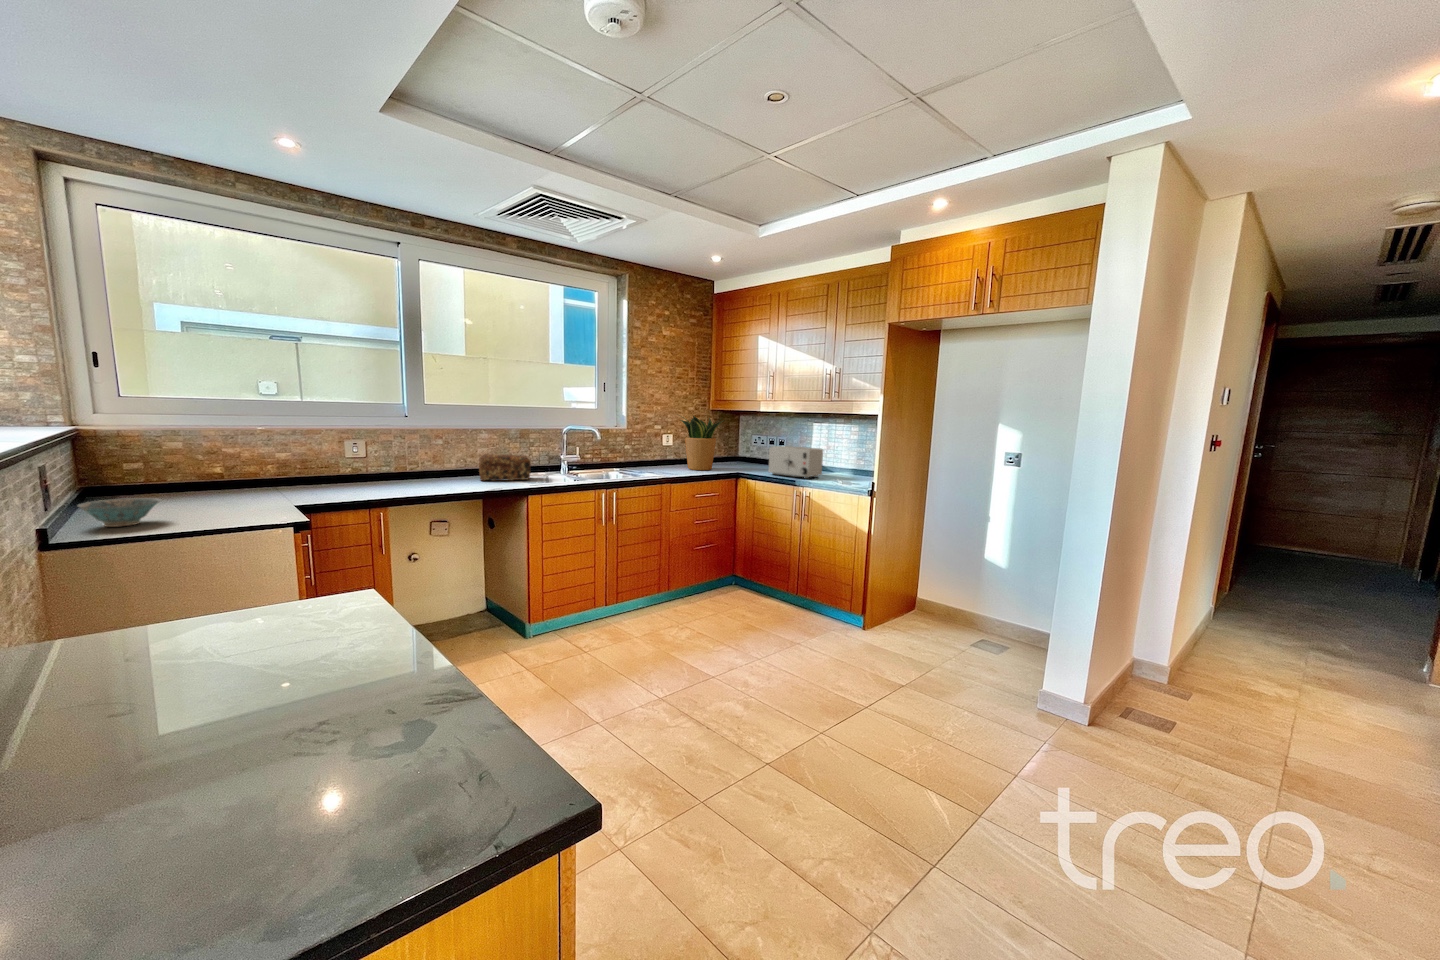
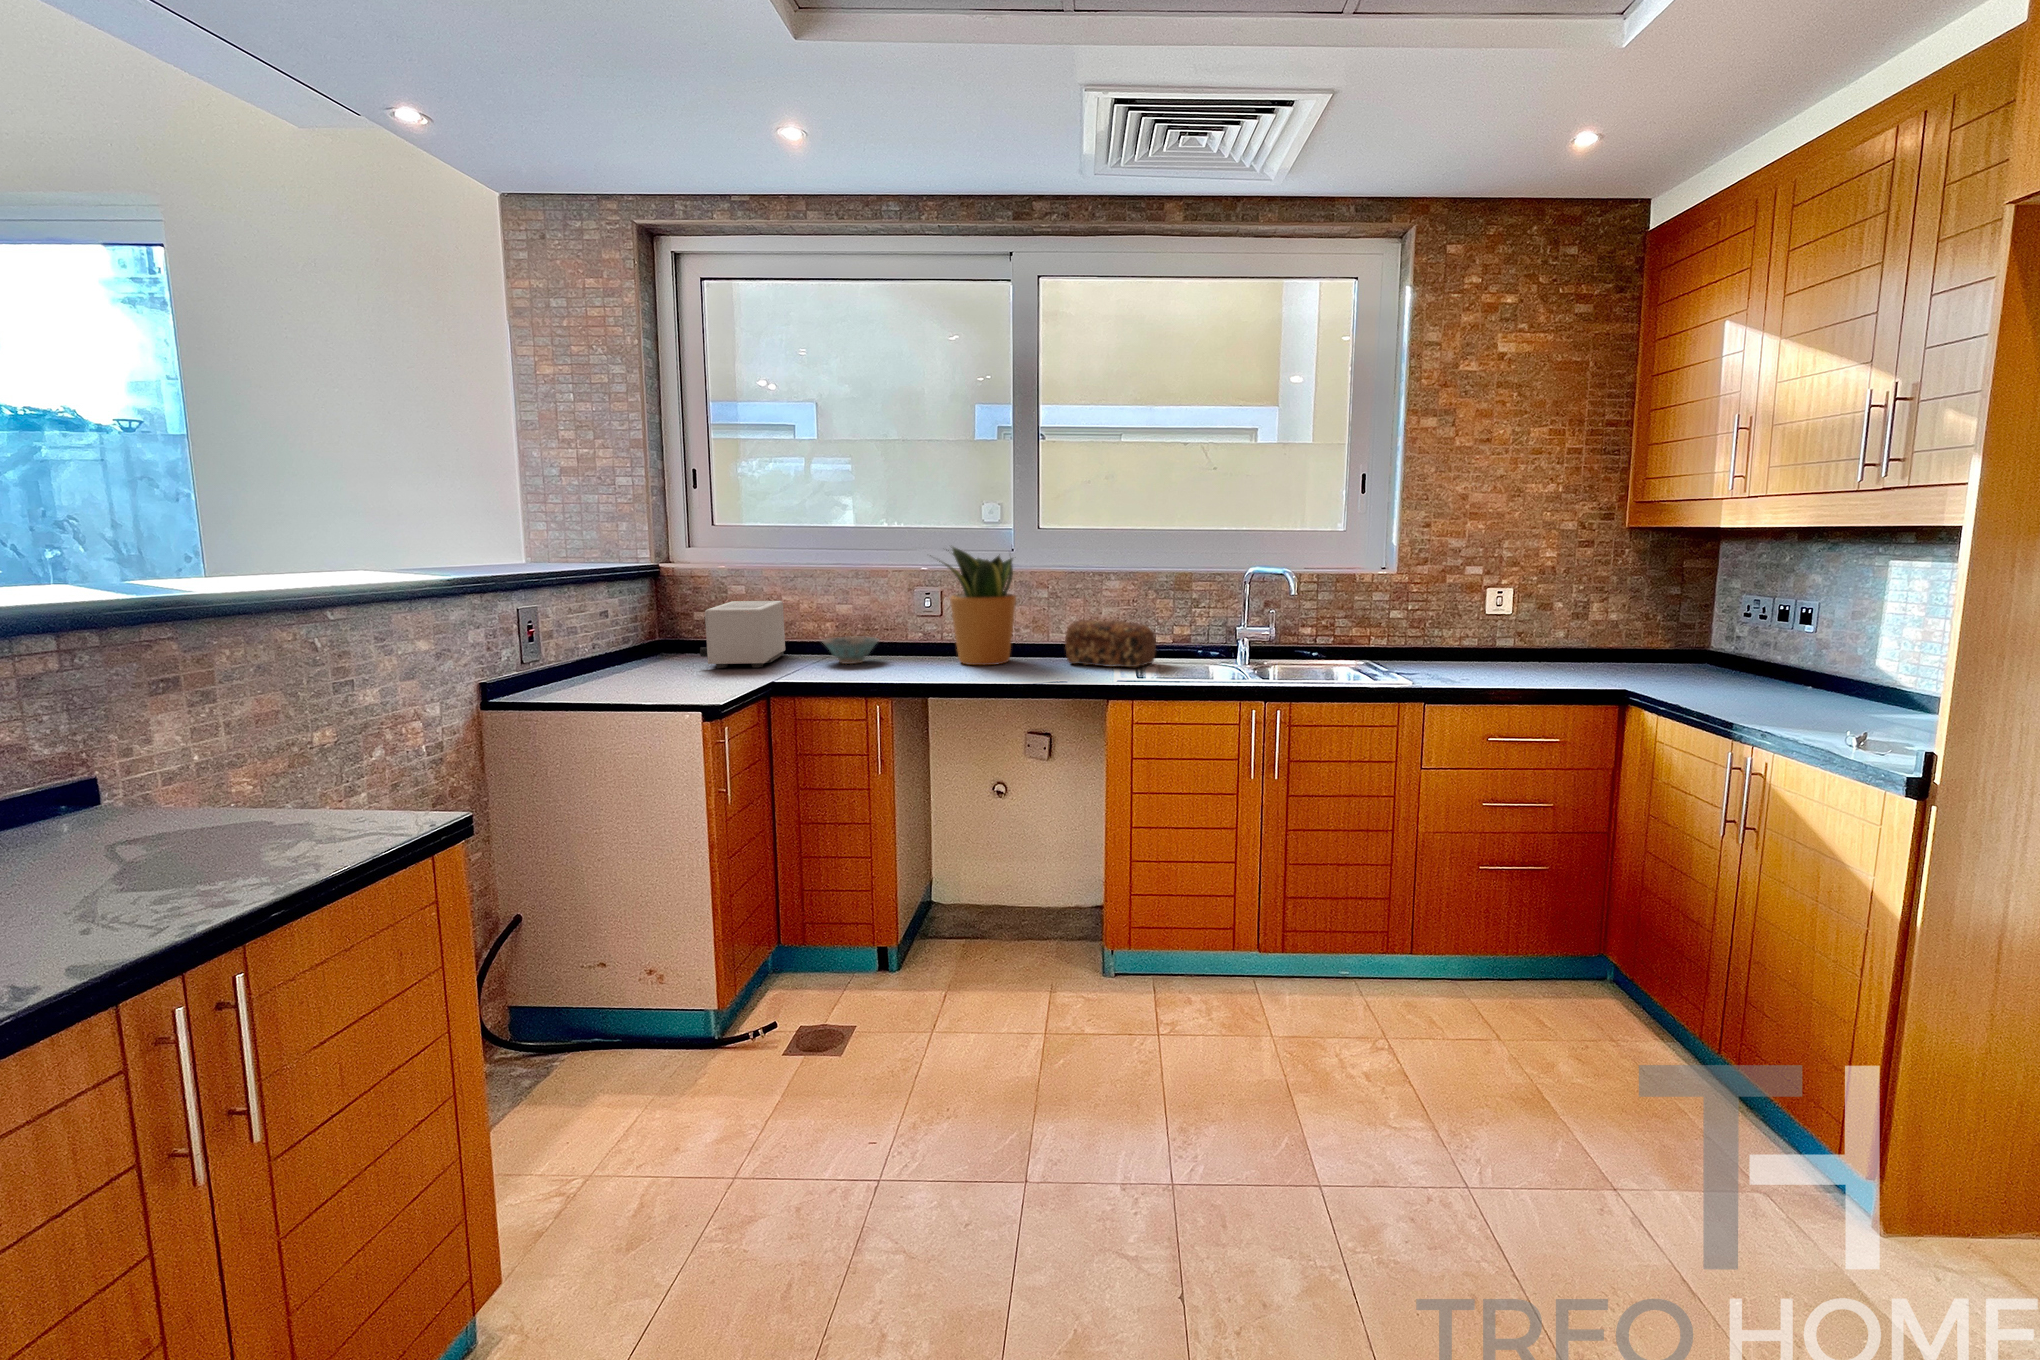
potted plant: present [681,416,723,470] -> present [939,547,1016,665]
toaster: present [769,446,823,479] -> present [700,601,785,668]
ceramic bowl: present [78,498,160,527] -> present [822,637,879,664]

